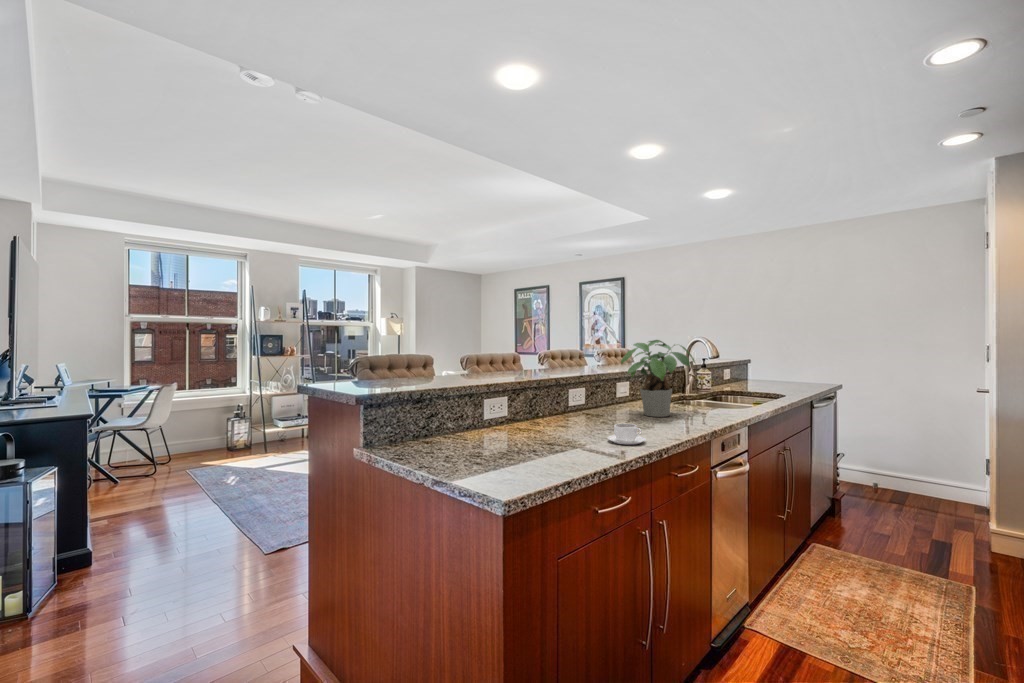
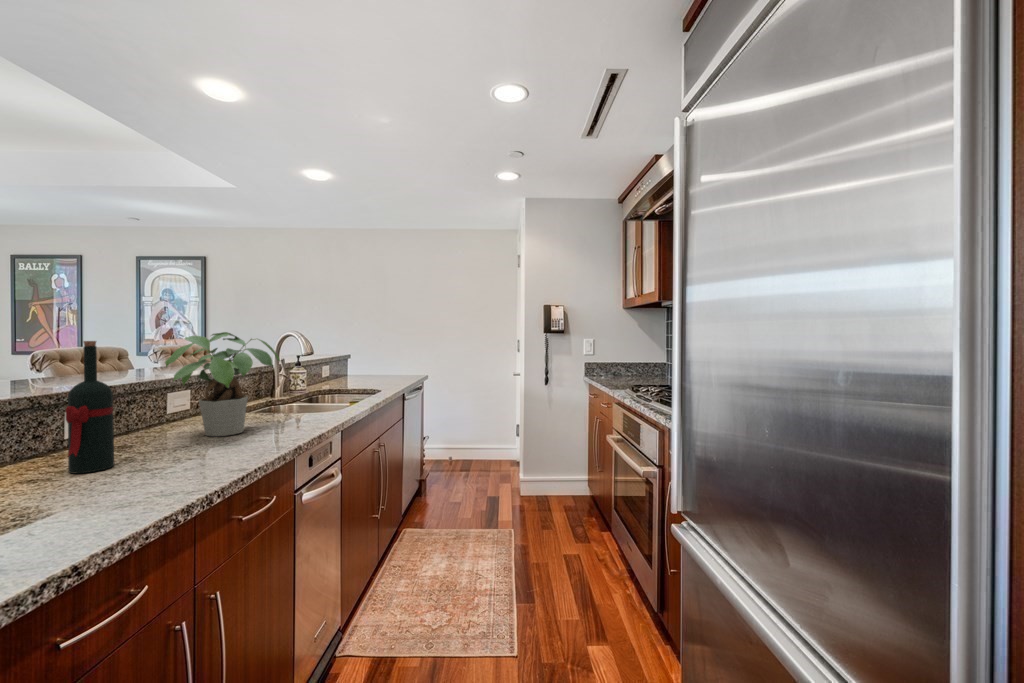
wine bottle: none [579,347,601,427] -> present [66,341,114,473]
coffee cup: present [607,423,646,445] -> none [109,460,186,499]

